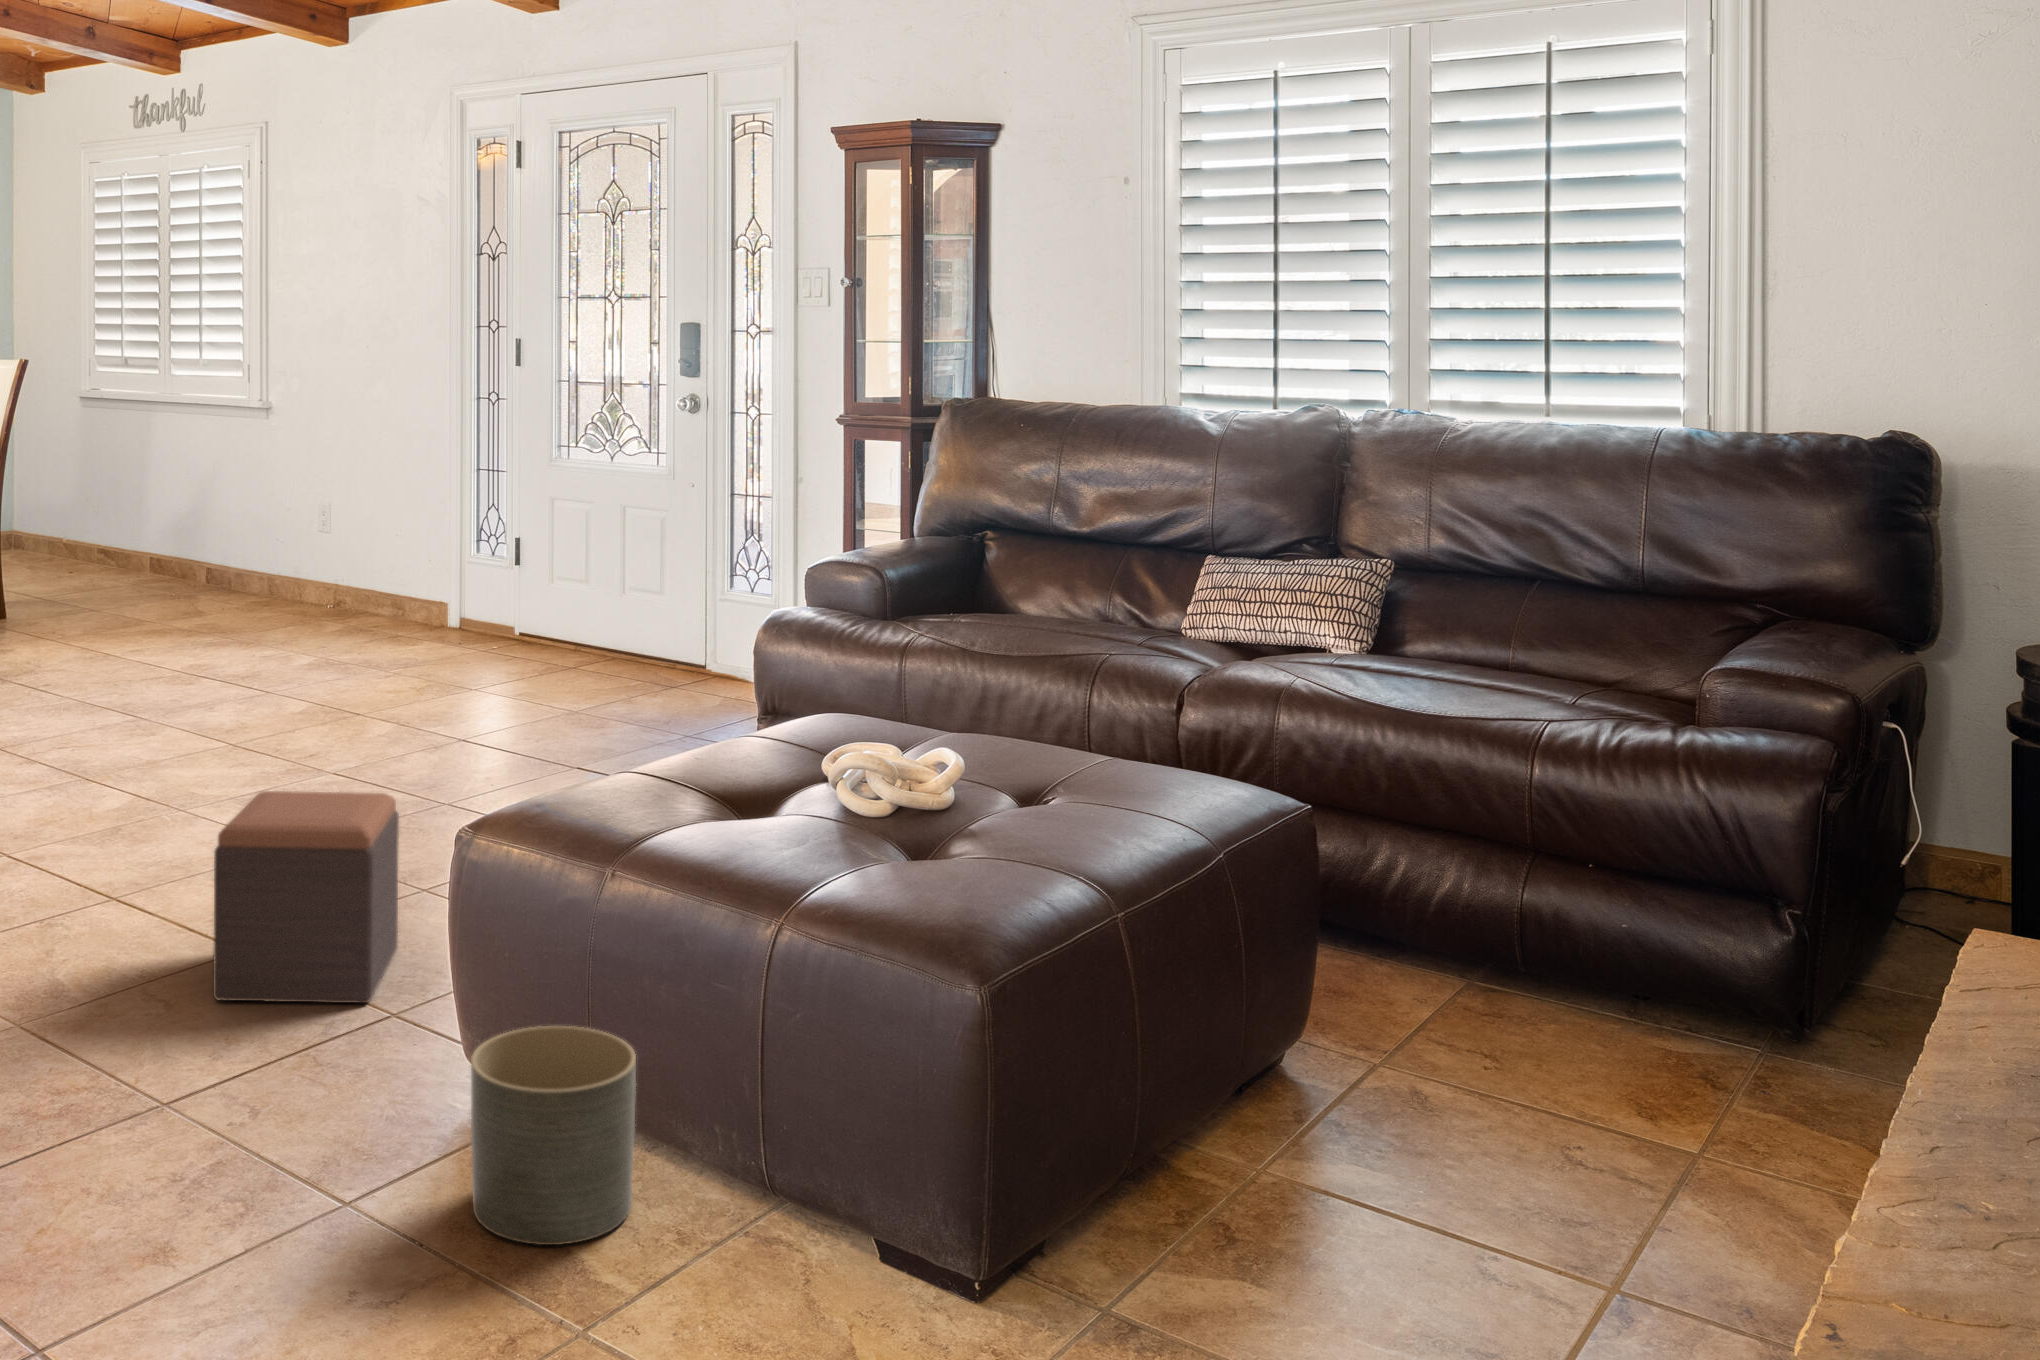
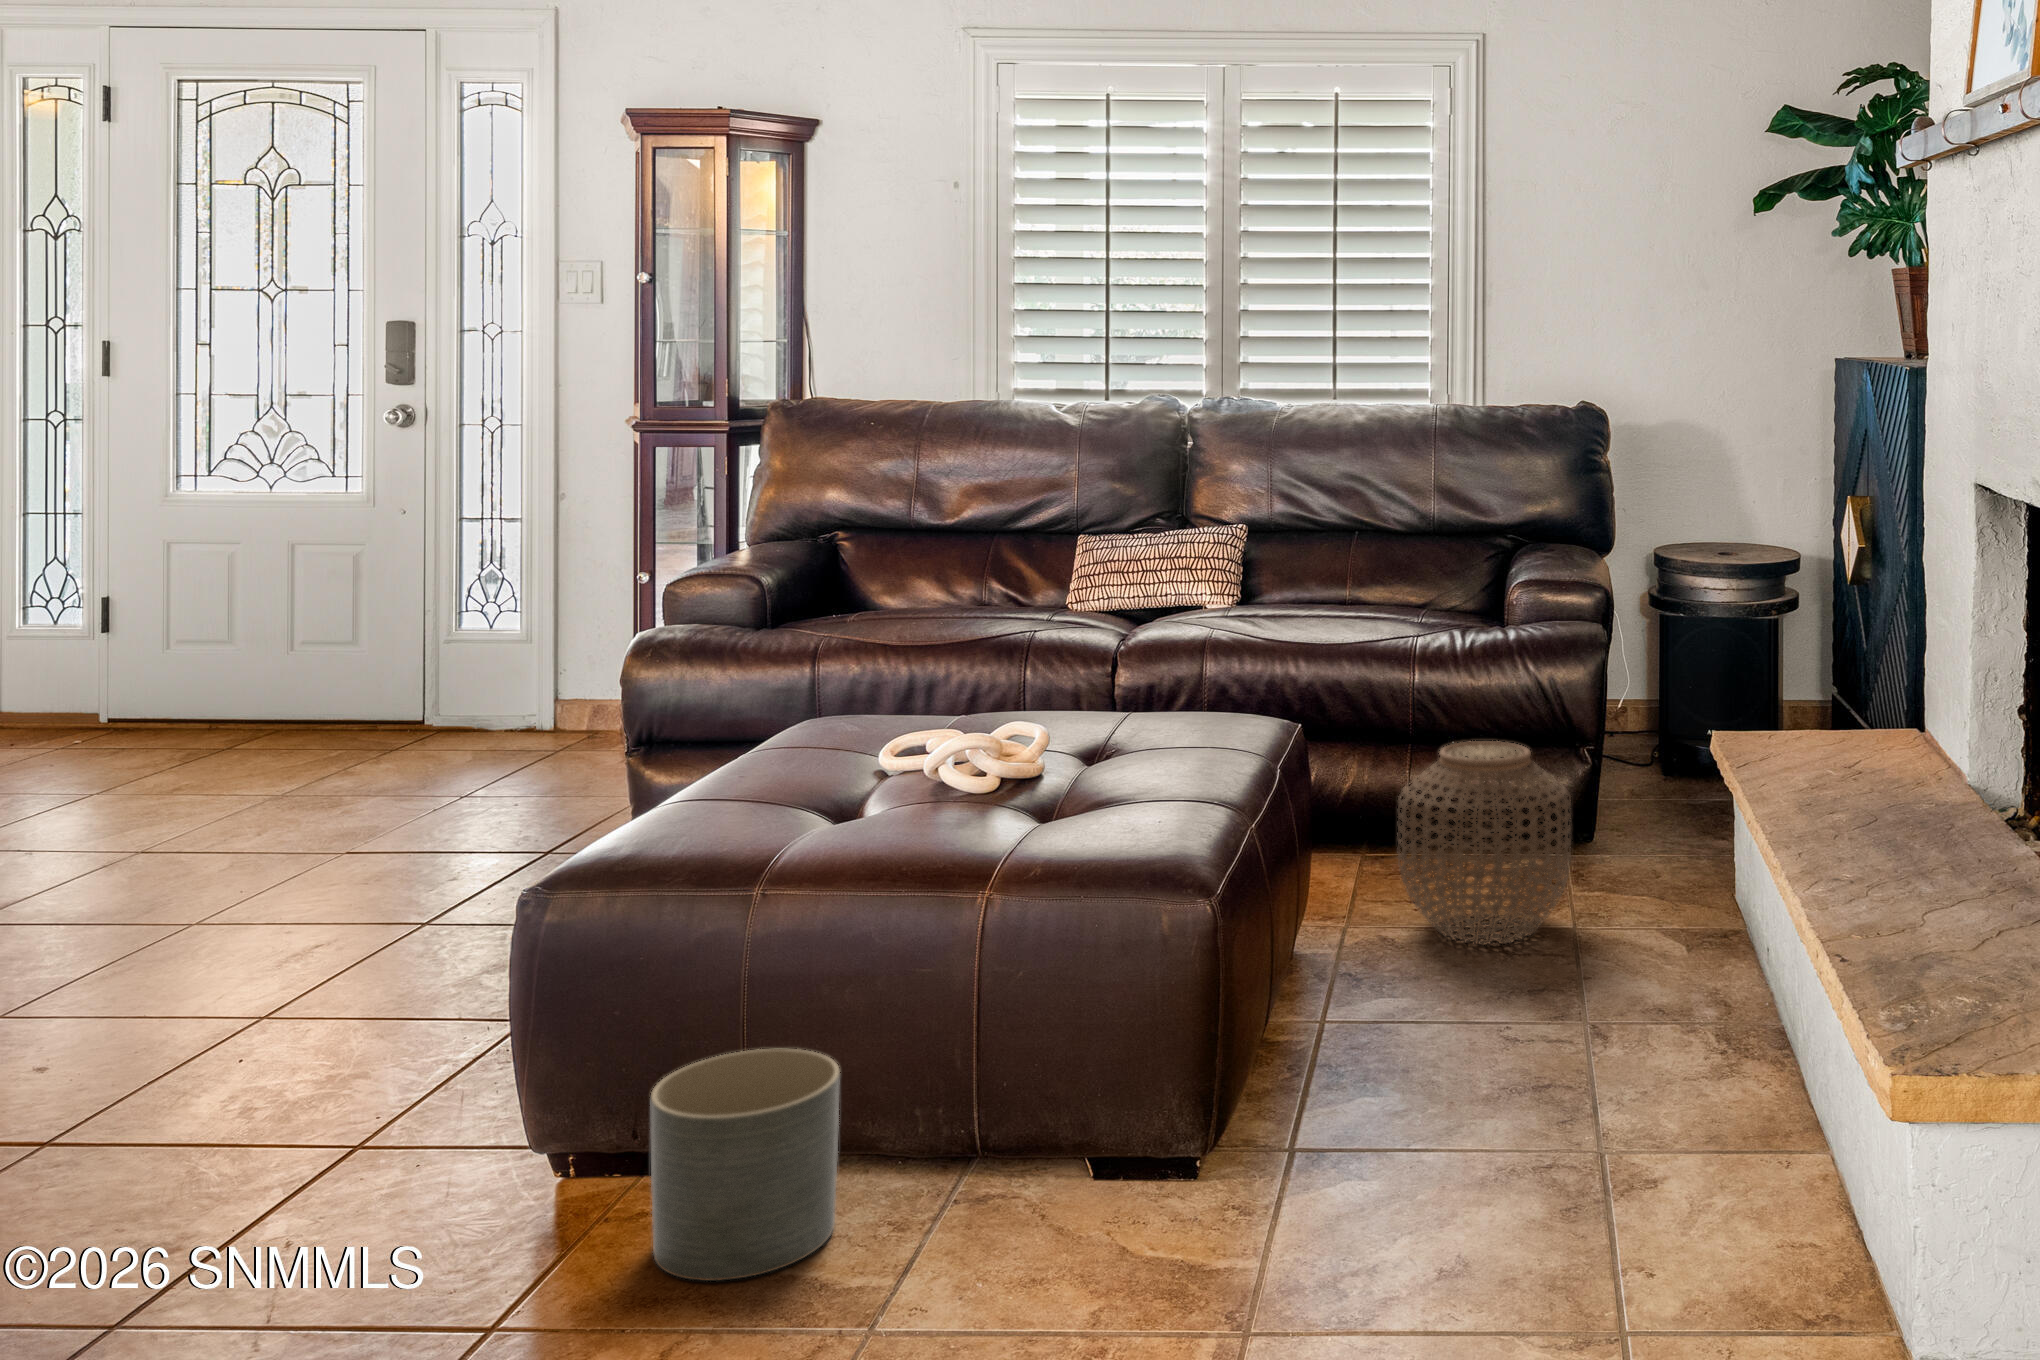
footstool: present [213,791,399,1003] -> none [70,883,322,1184]
woven basket: none [1432,860,1682,1133] -> present [1397,741,1571,944]

